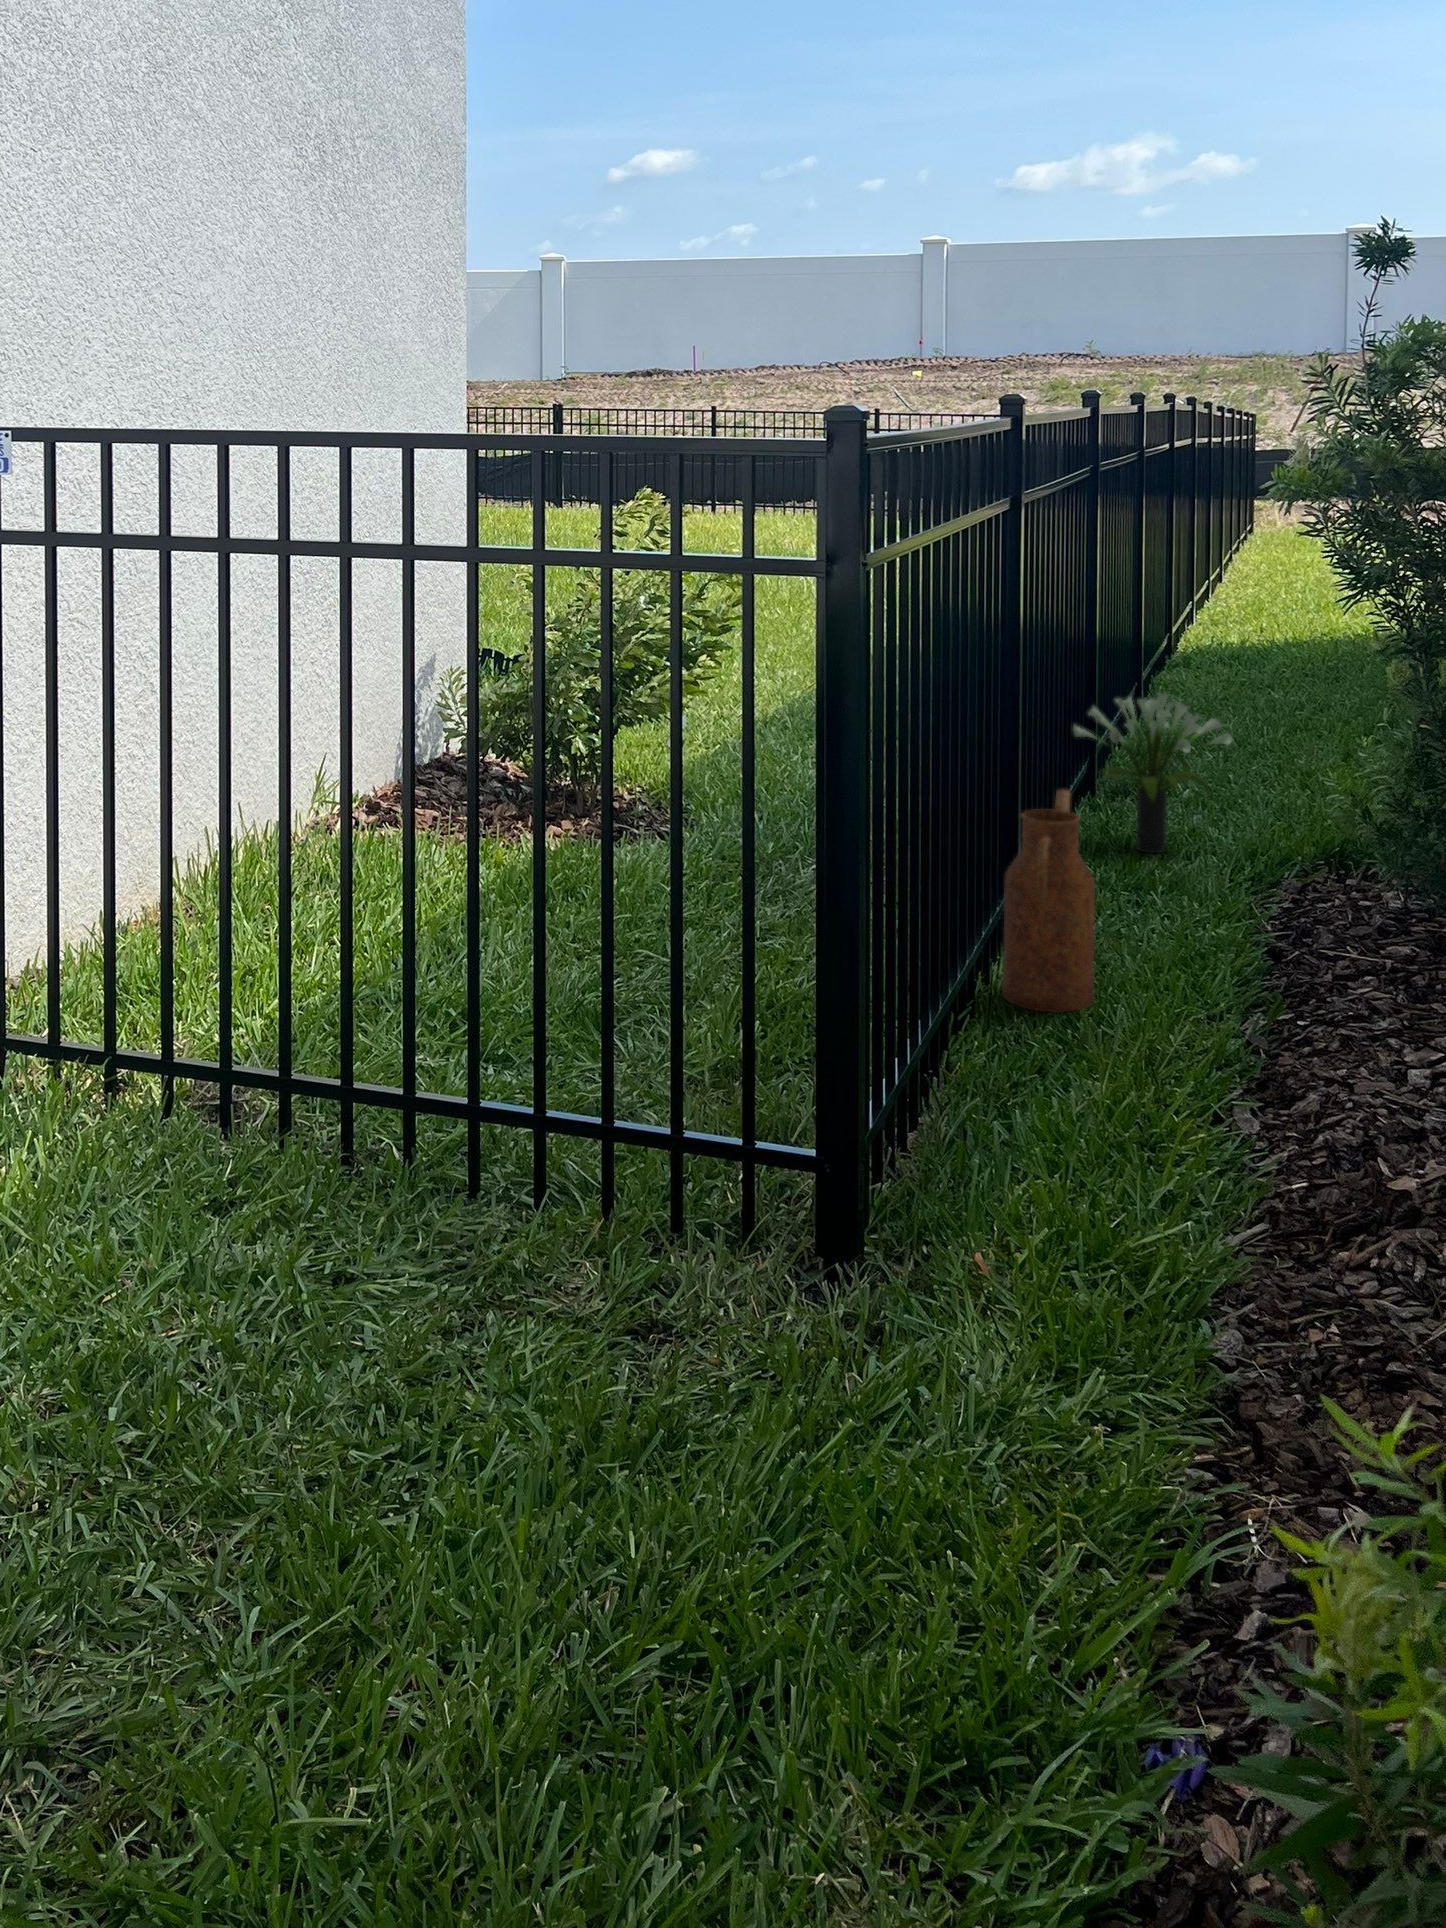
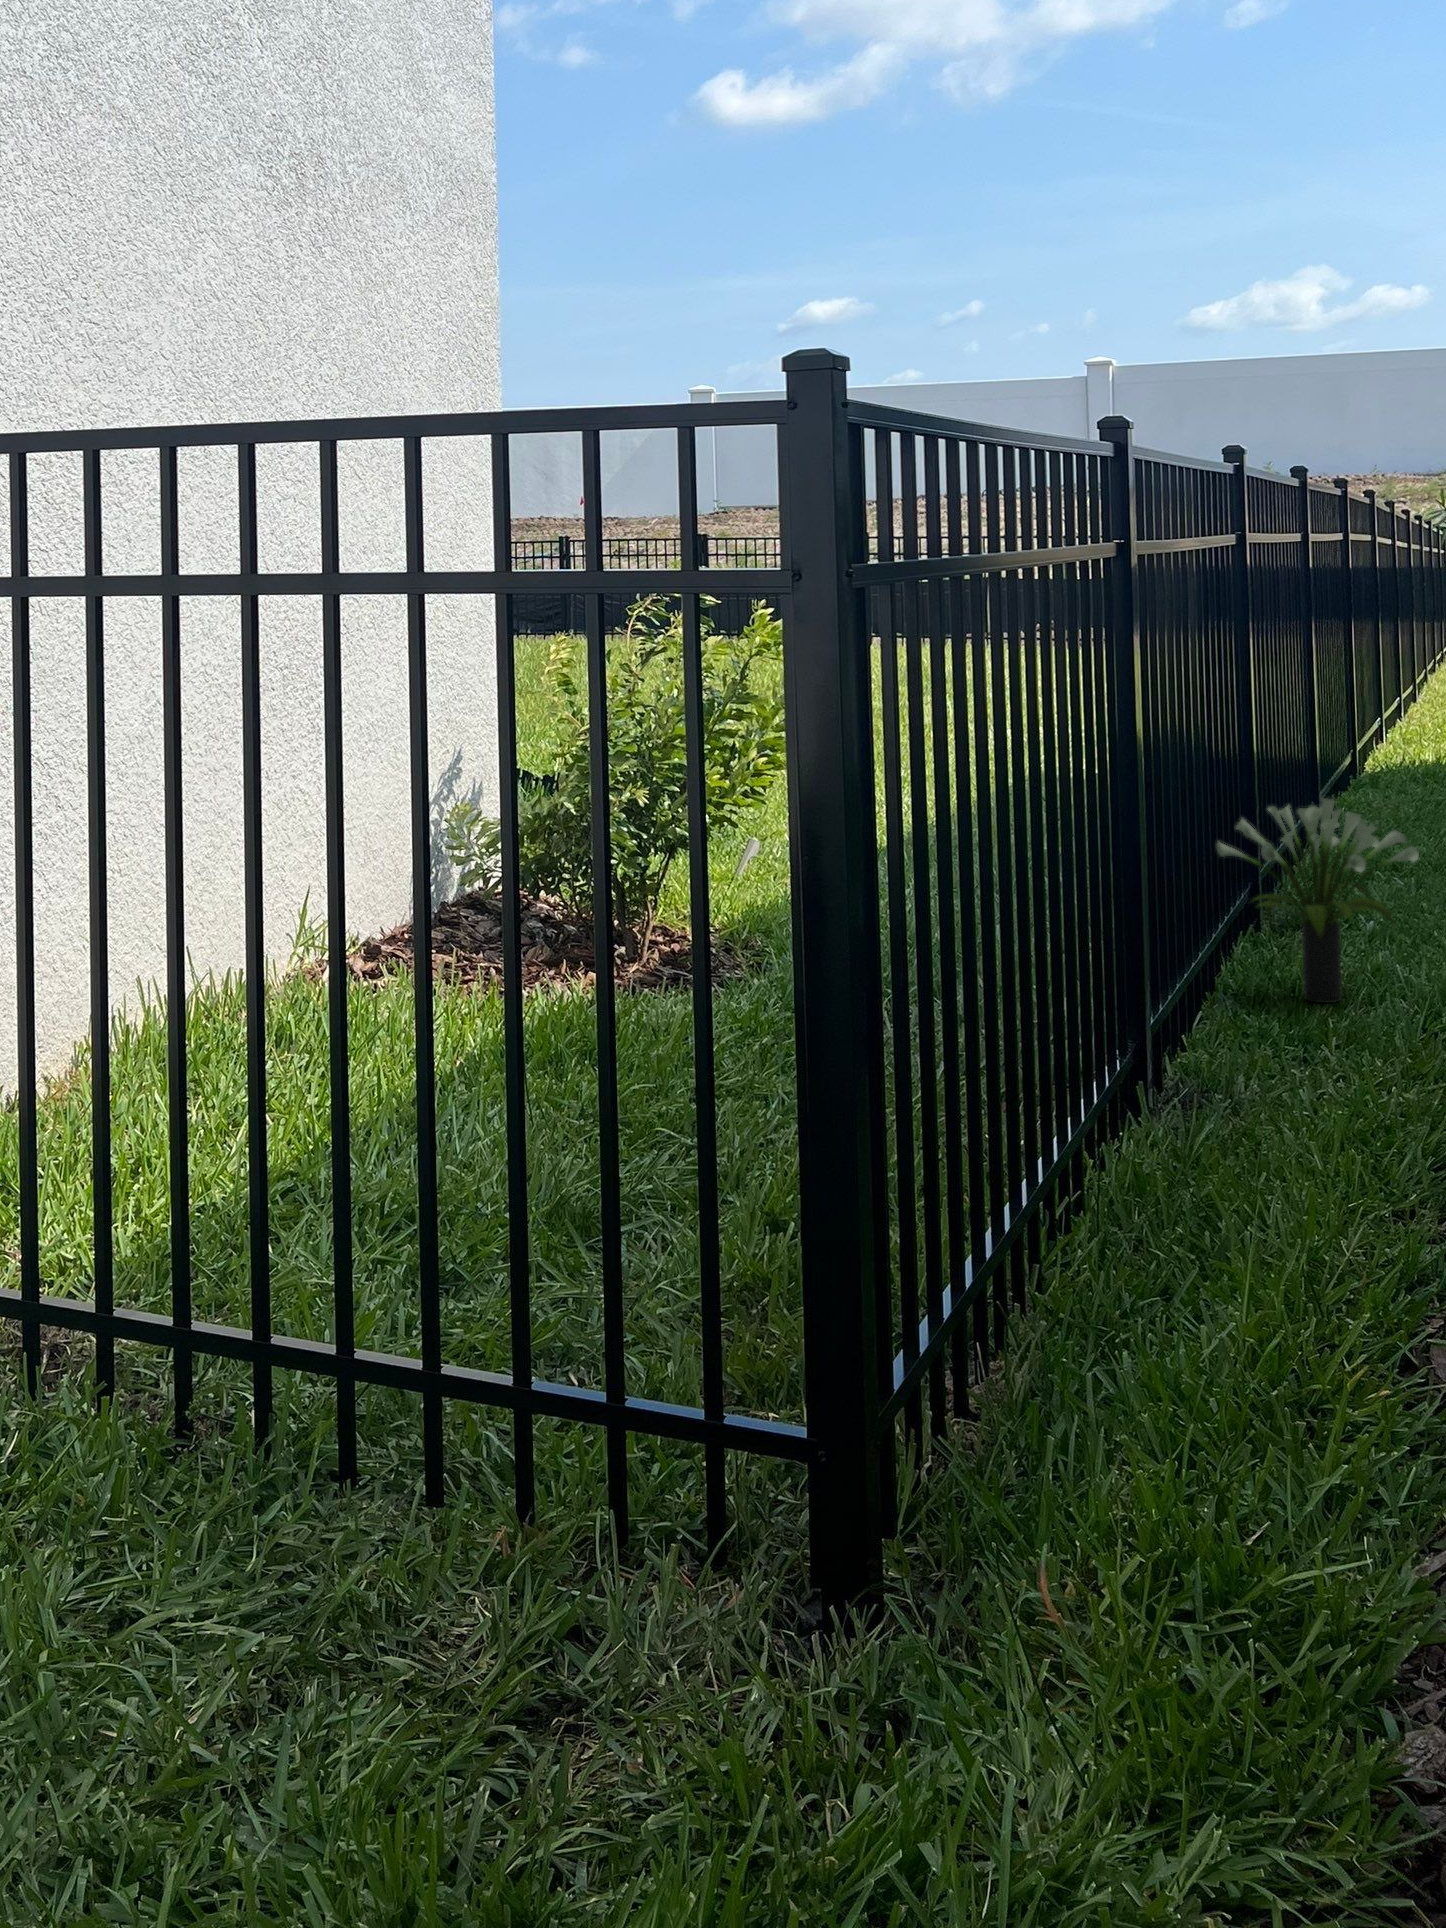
watering can: present [1002,789,1095,1012] -> none [1111,911,1238,1213]

